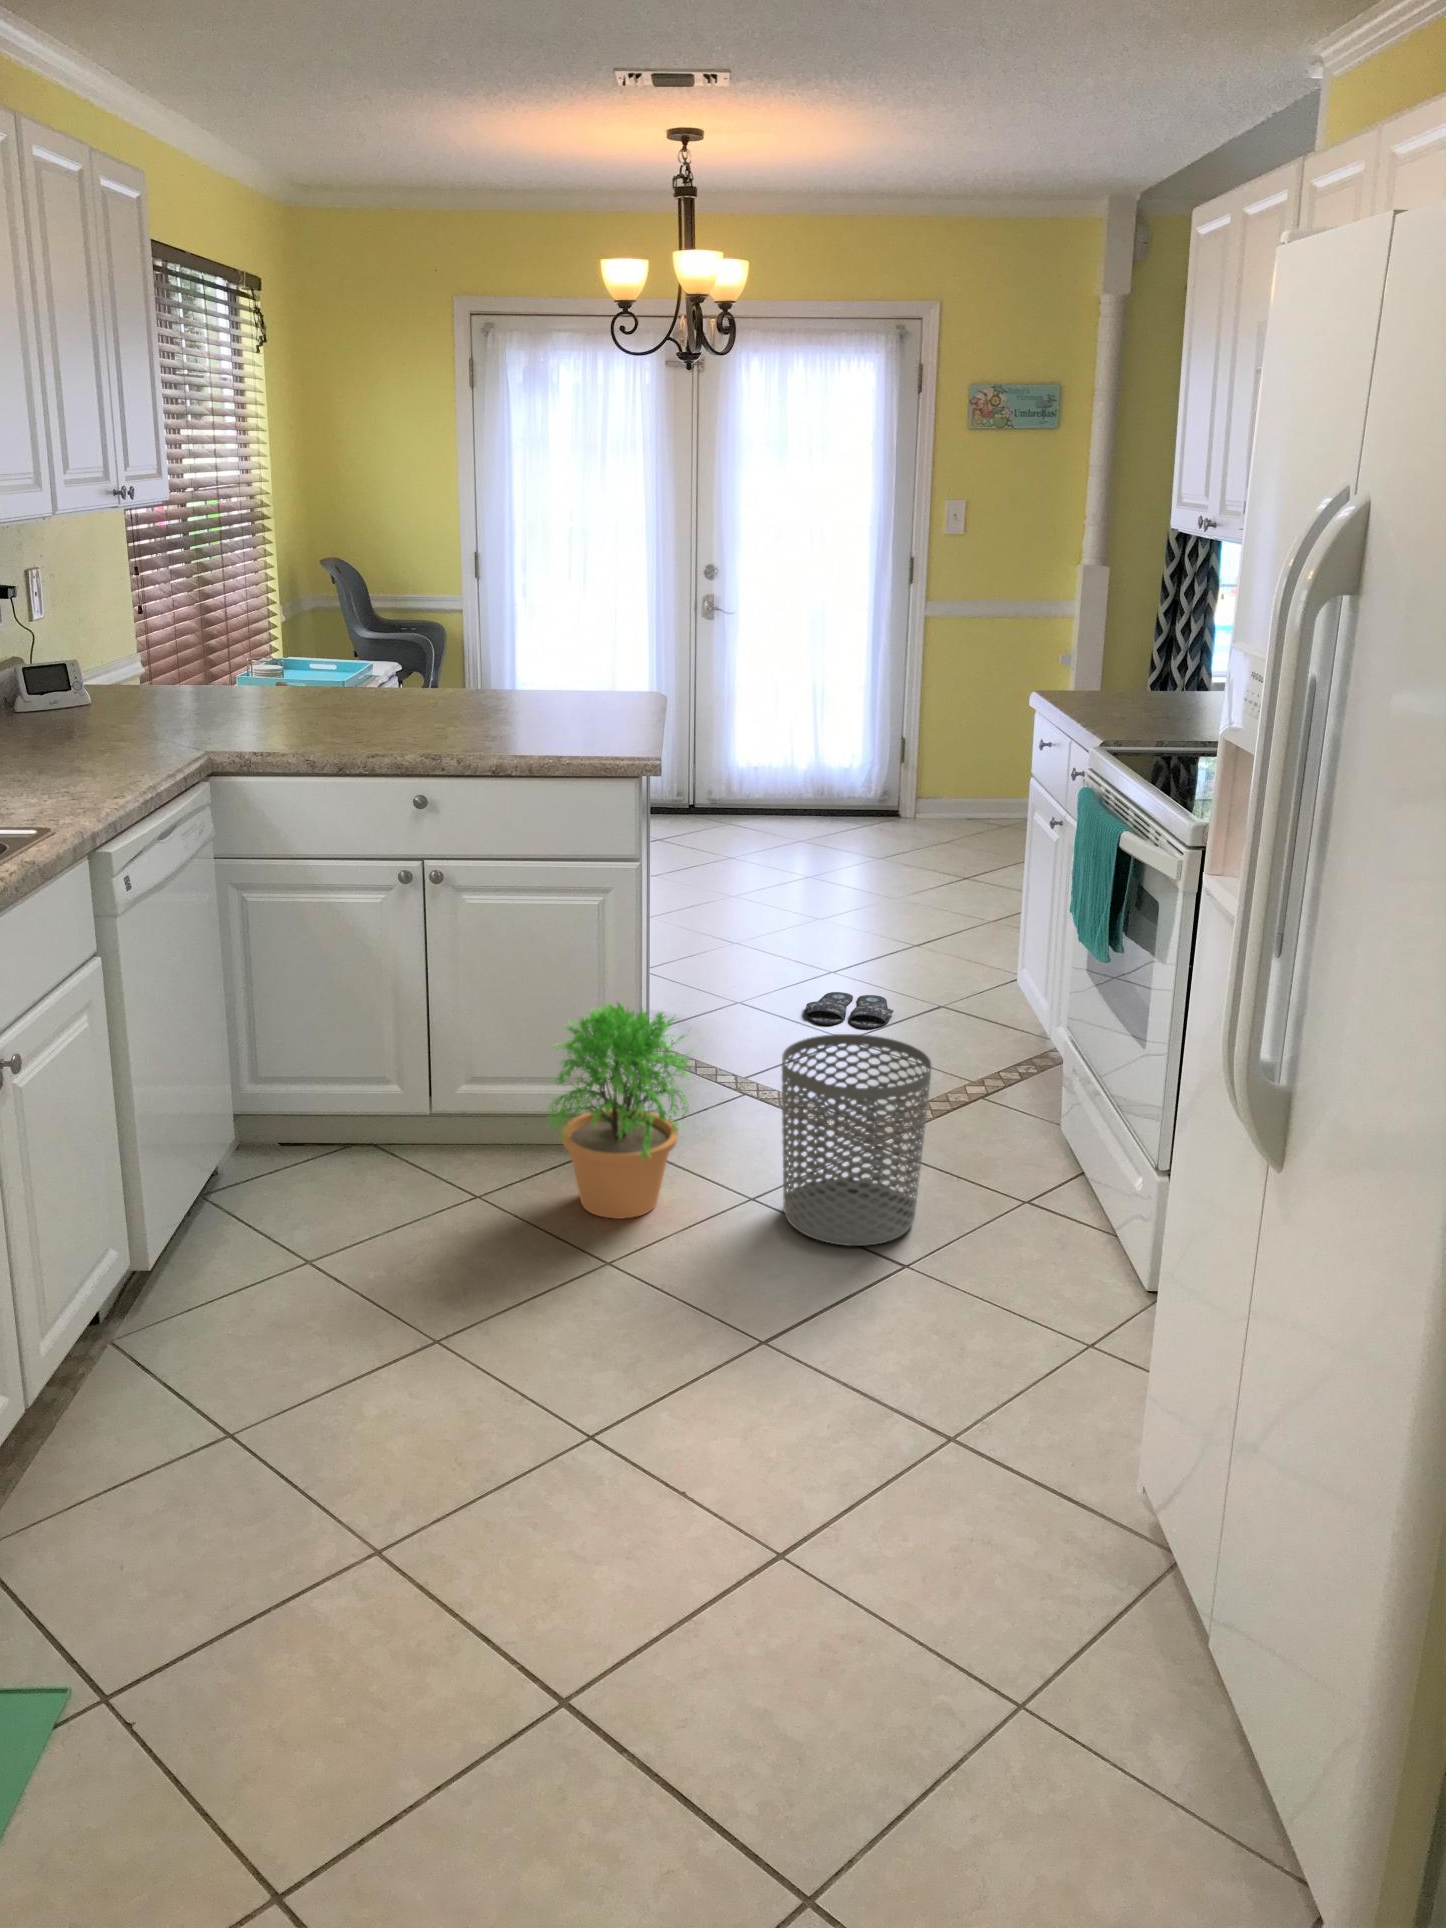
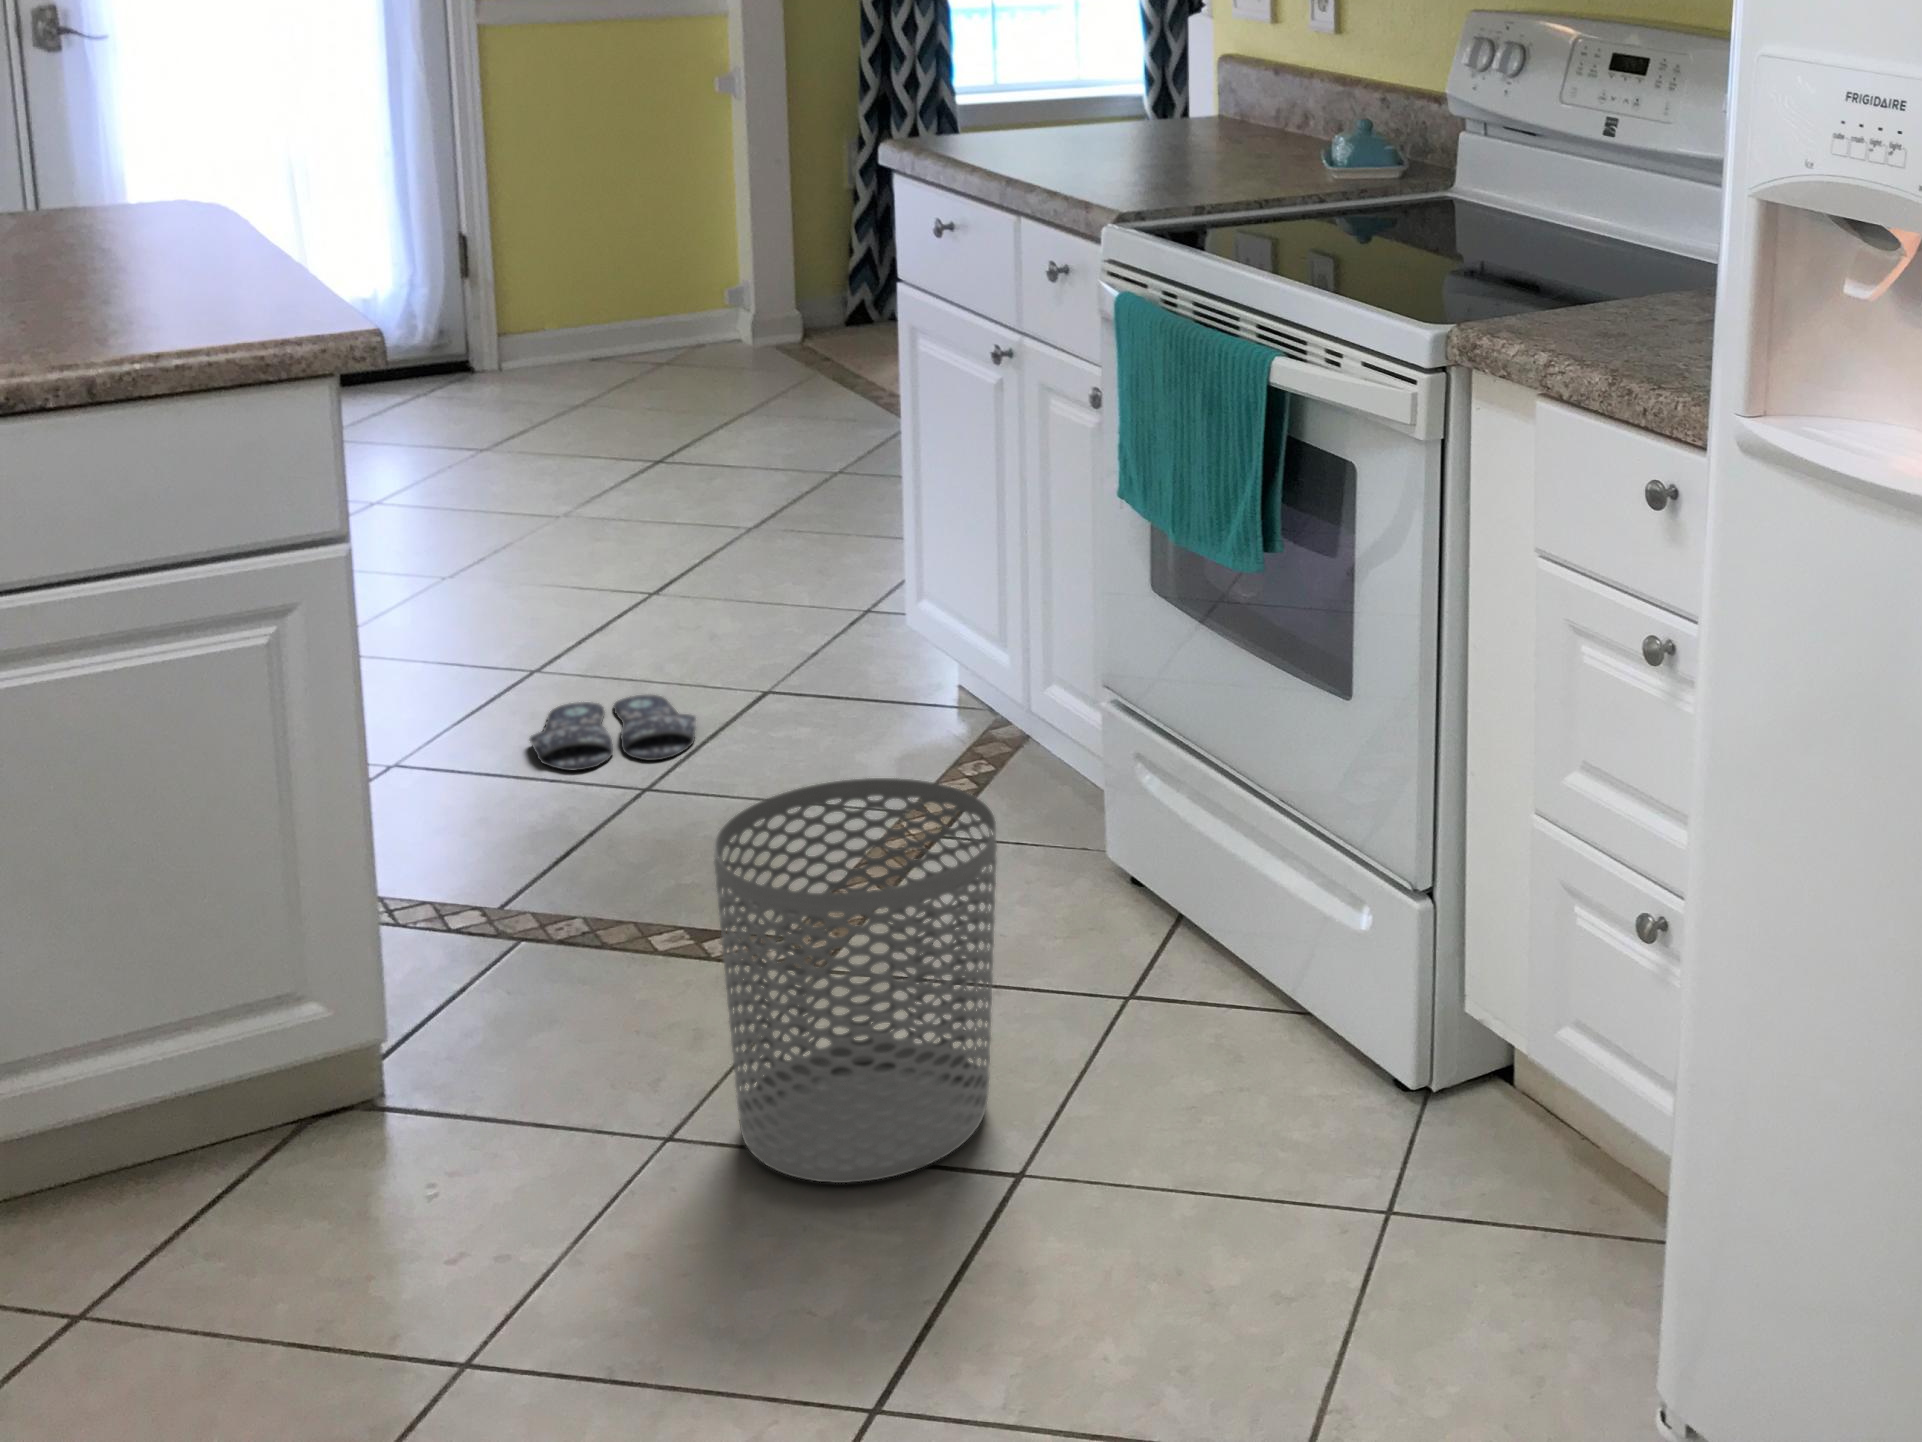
potted plant: present [546,1003,691,1219] -> none [185,832,558,1285]

